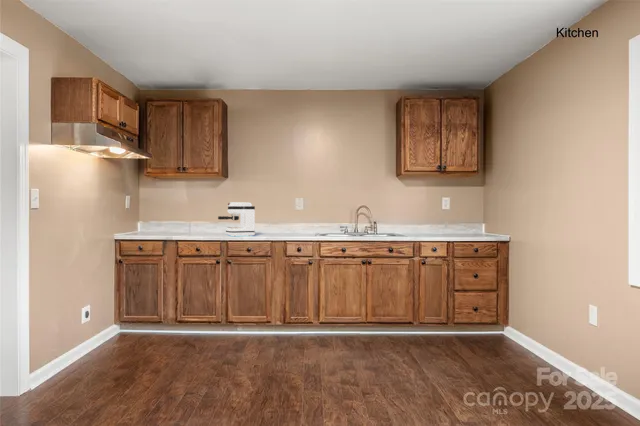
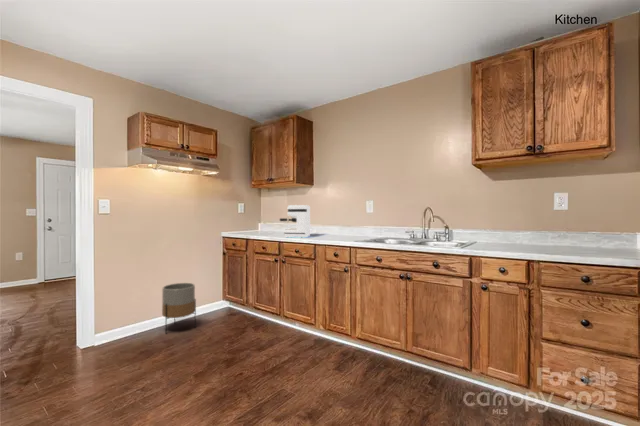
planter: none [78,301,123,368] -> present [162,283,196,330]

